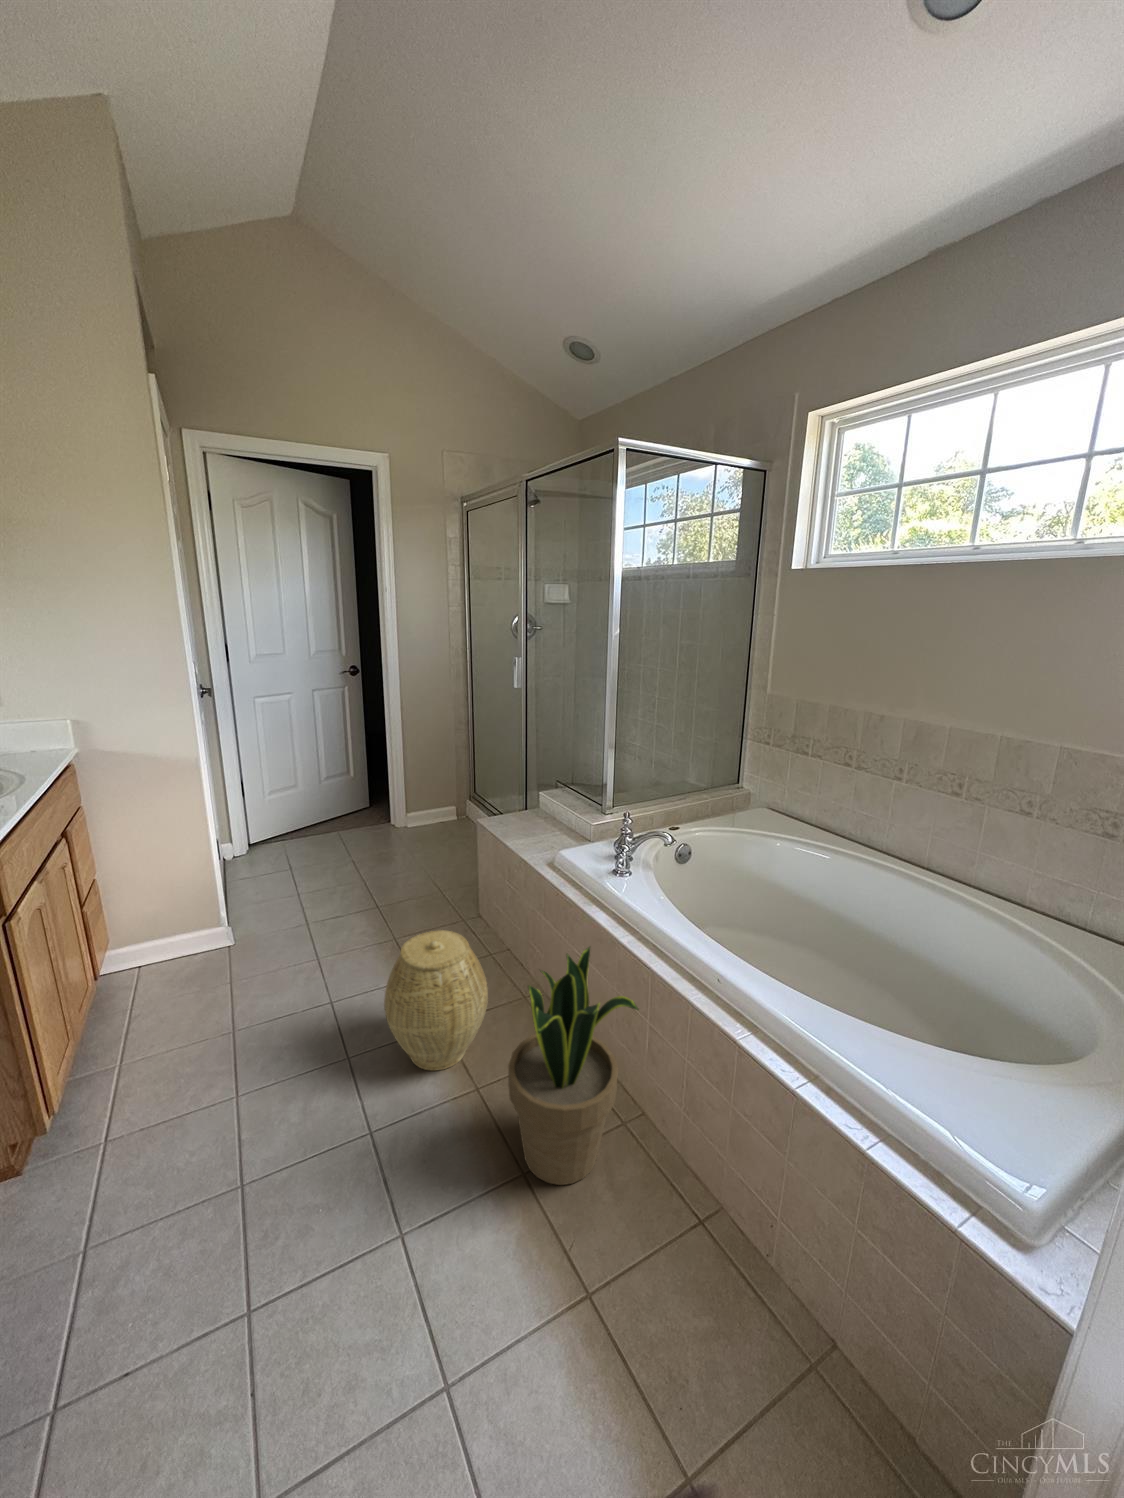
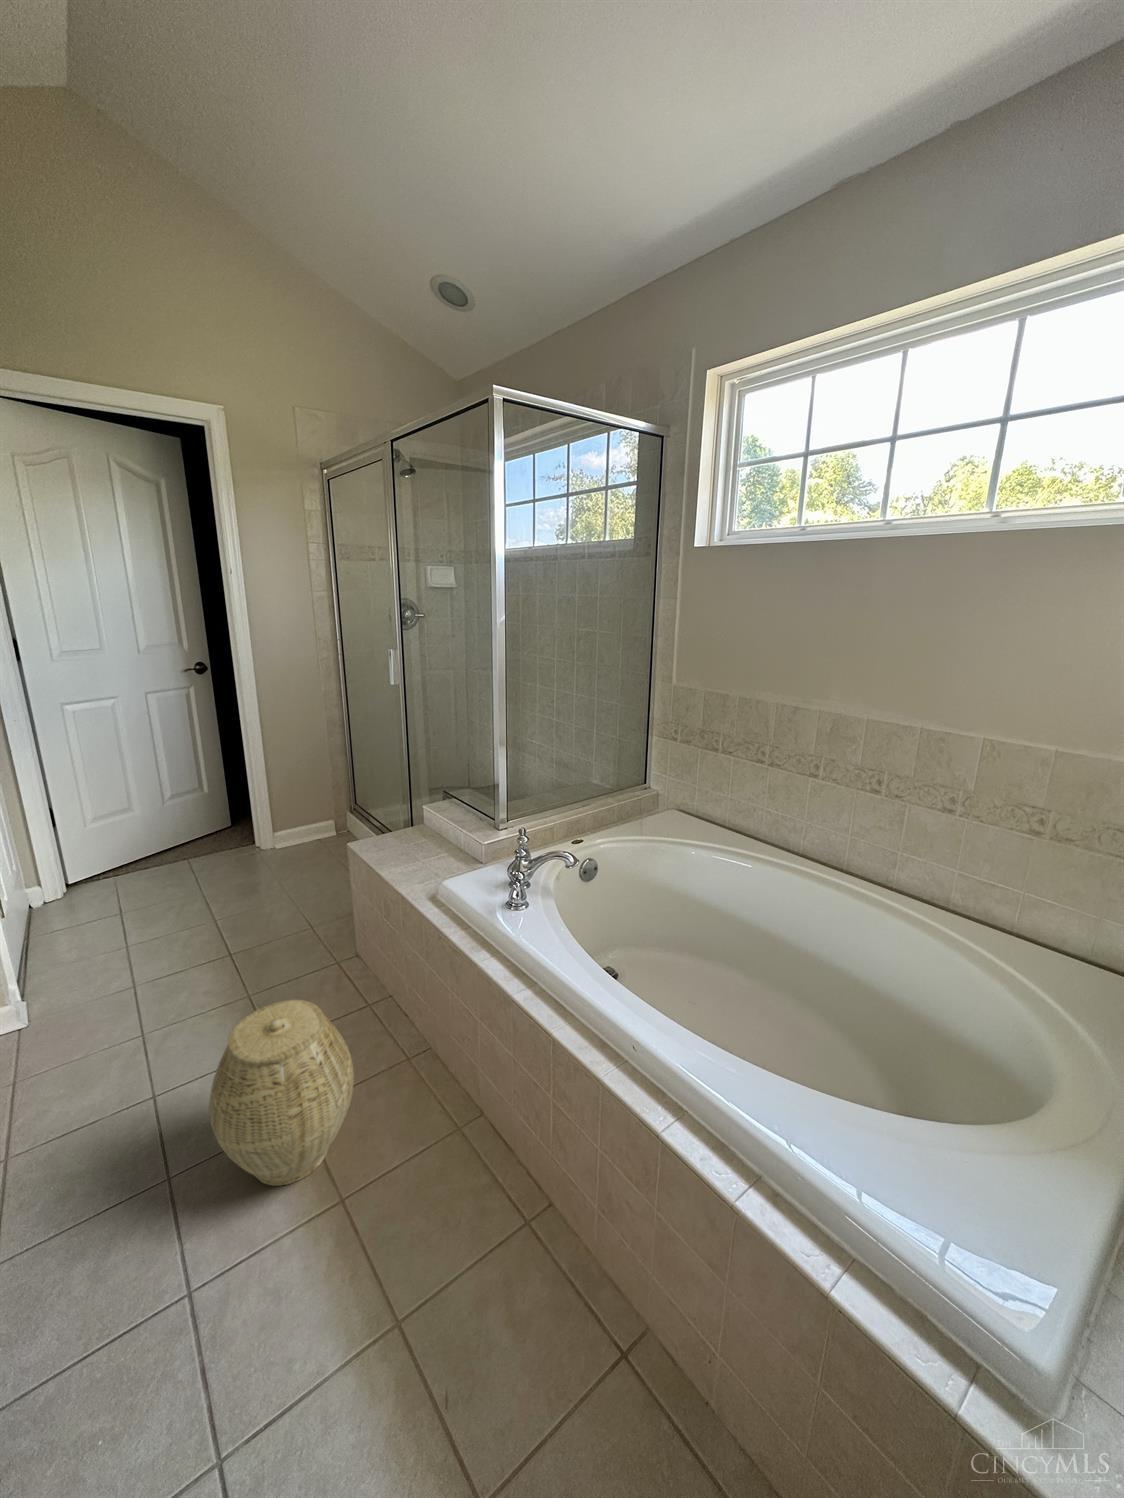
potted plant: present [508,947,638,1185] -> none [371,1018,541,1344]

